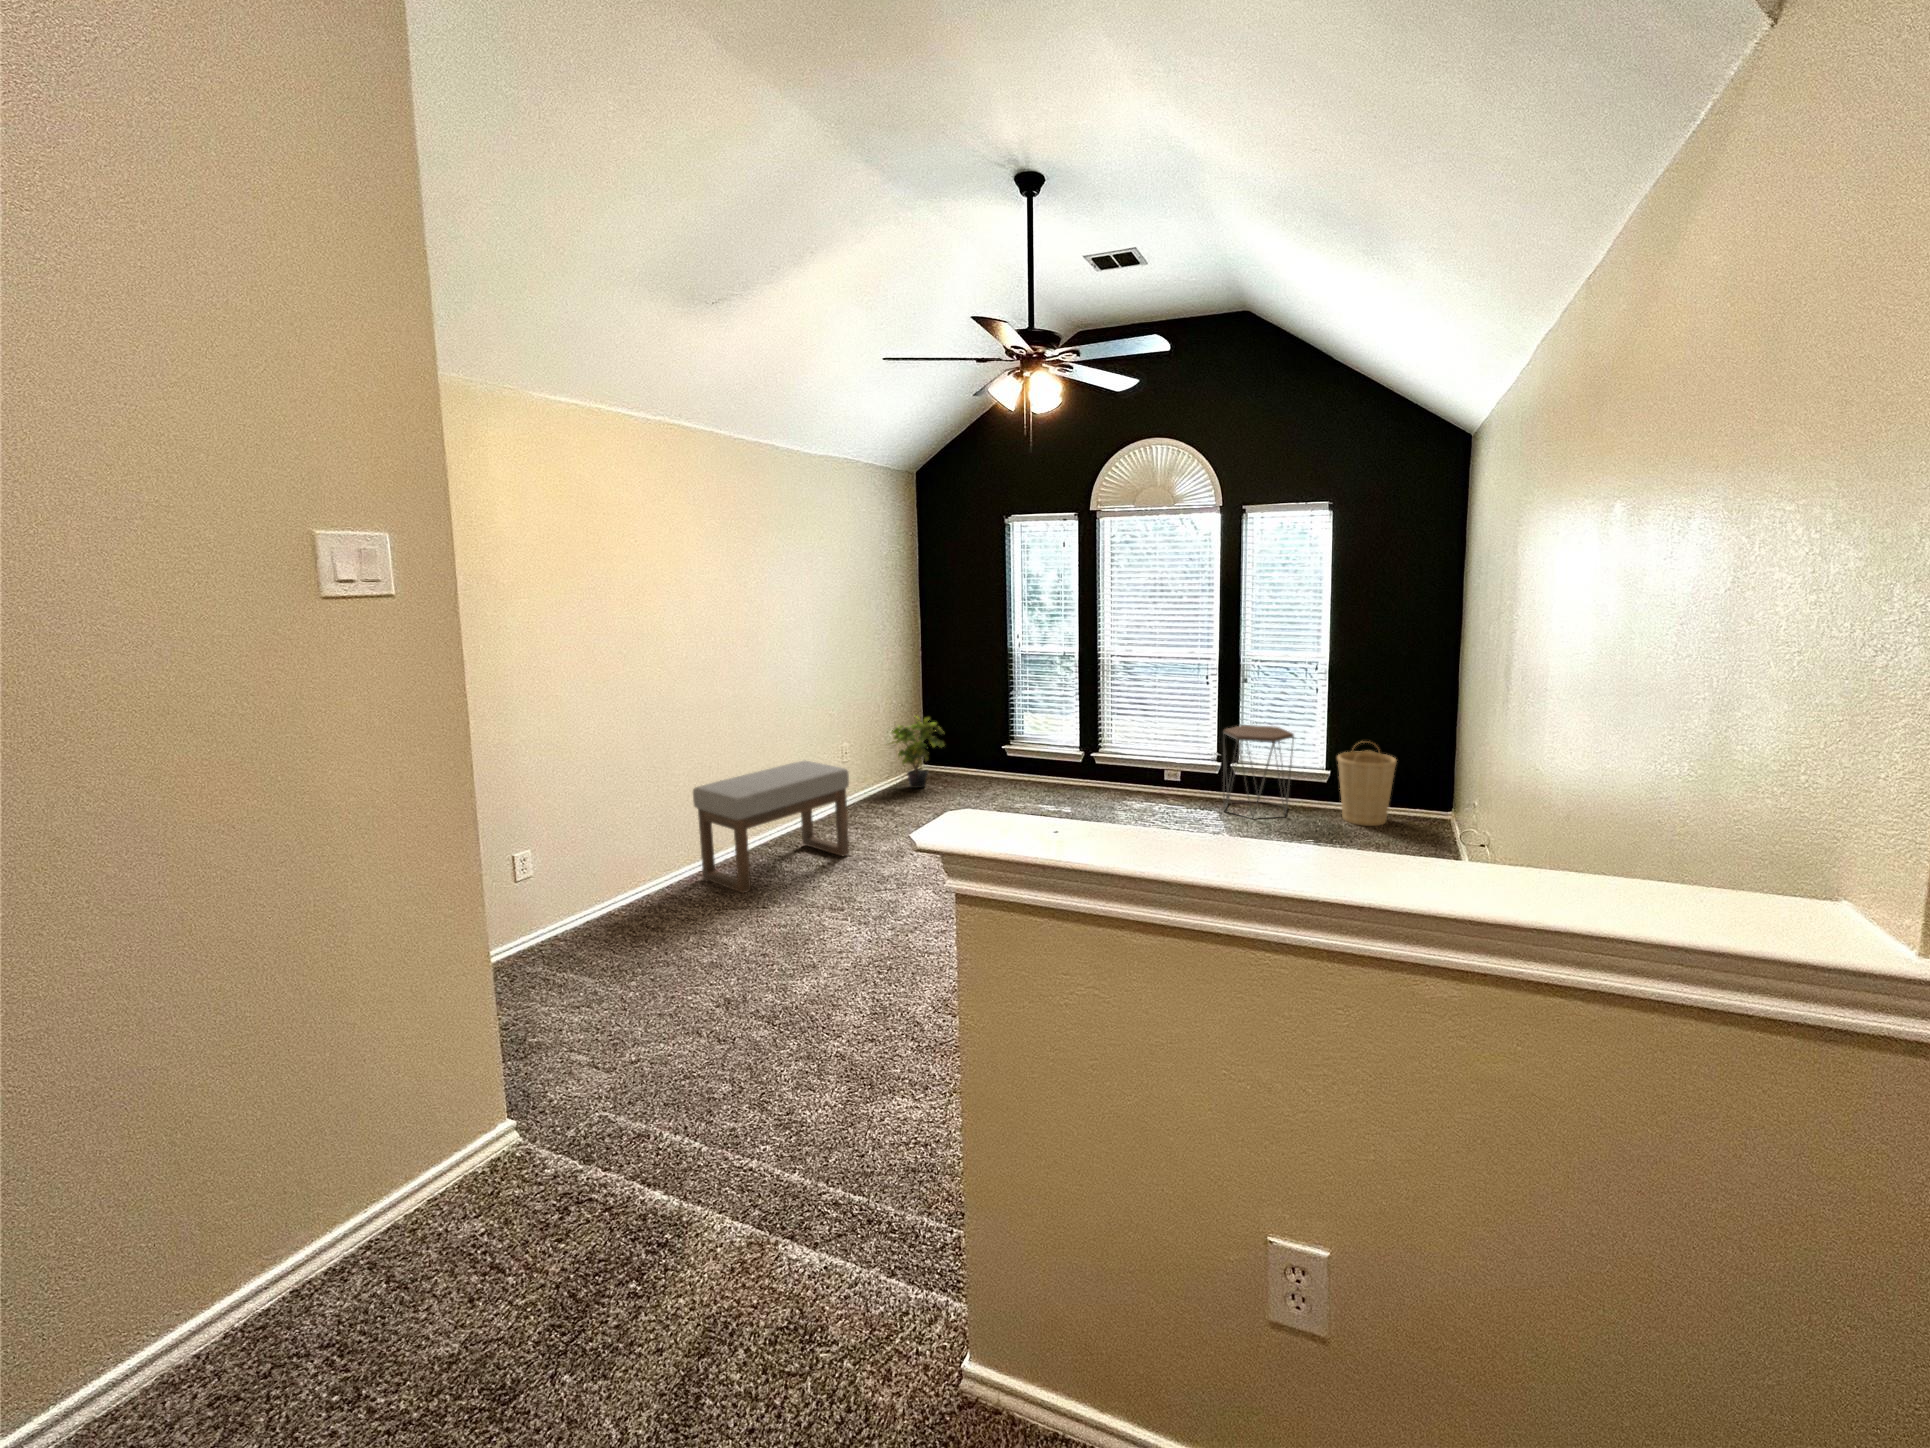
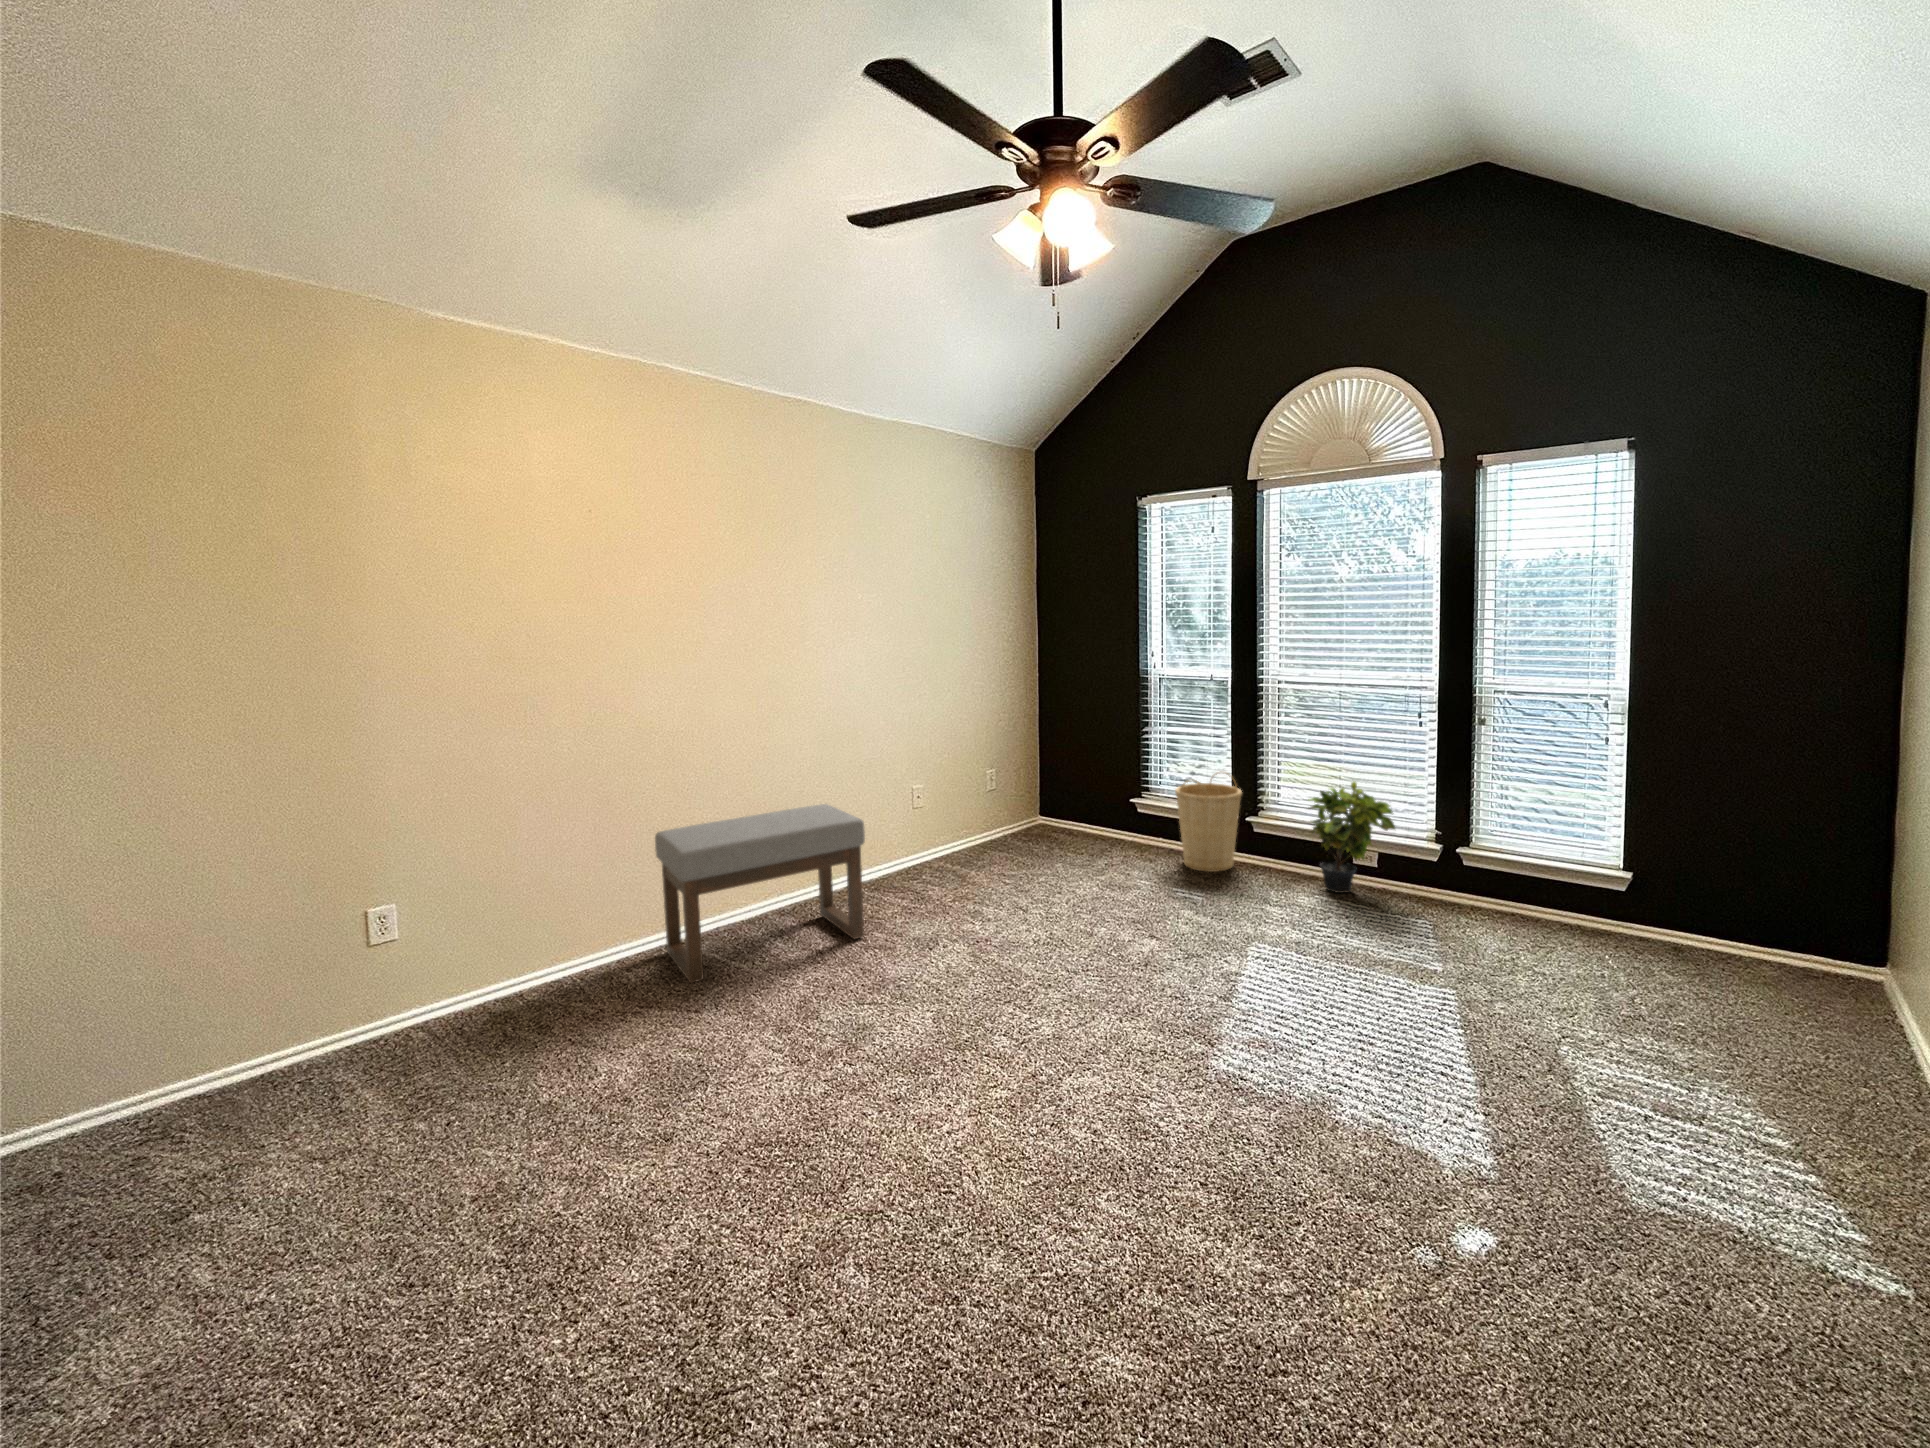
potted plant: present [889,717,944,788] -> present [1308,782,1395,893]
side table: present [1223,725,1294,819] -> none [1441,790,1567,945]
basket: present [1337,742,1396,826] -> present [1175,773,1242,872]

